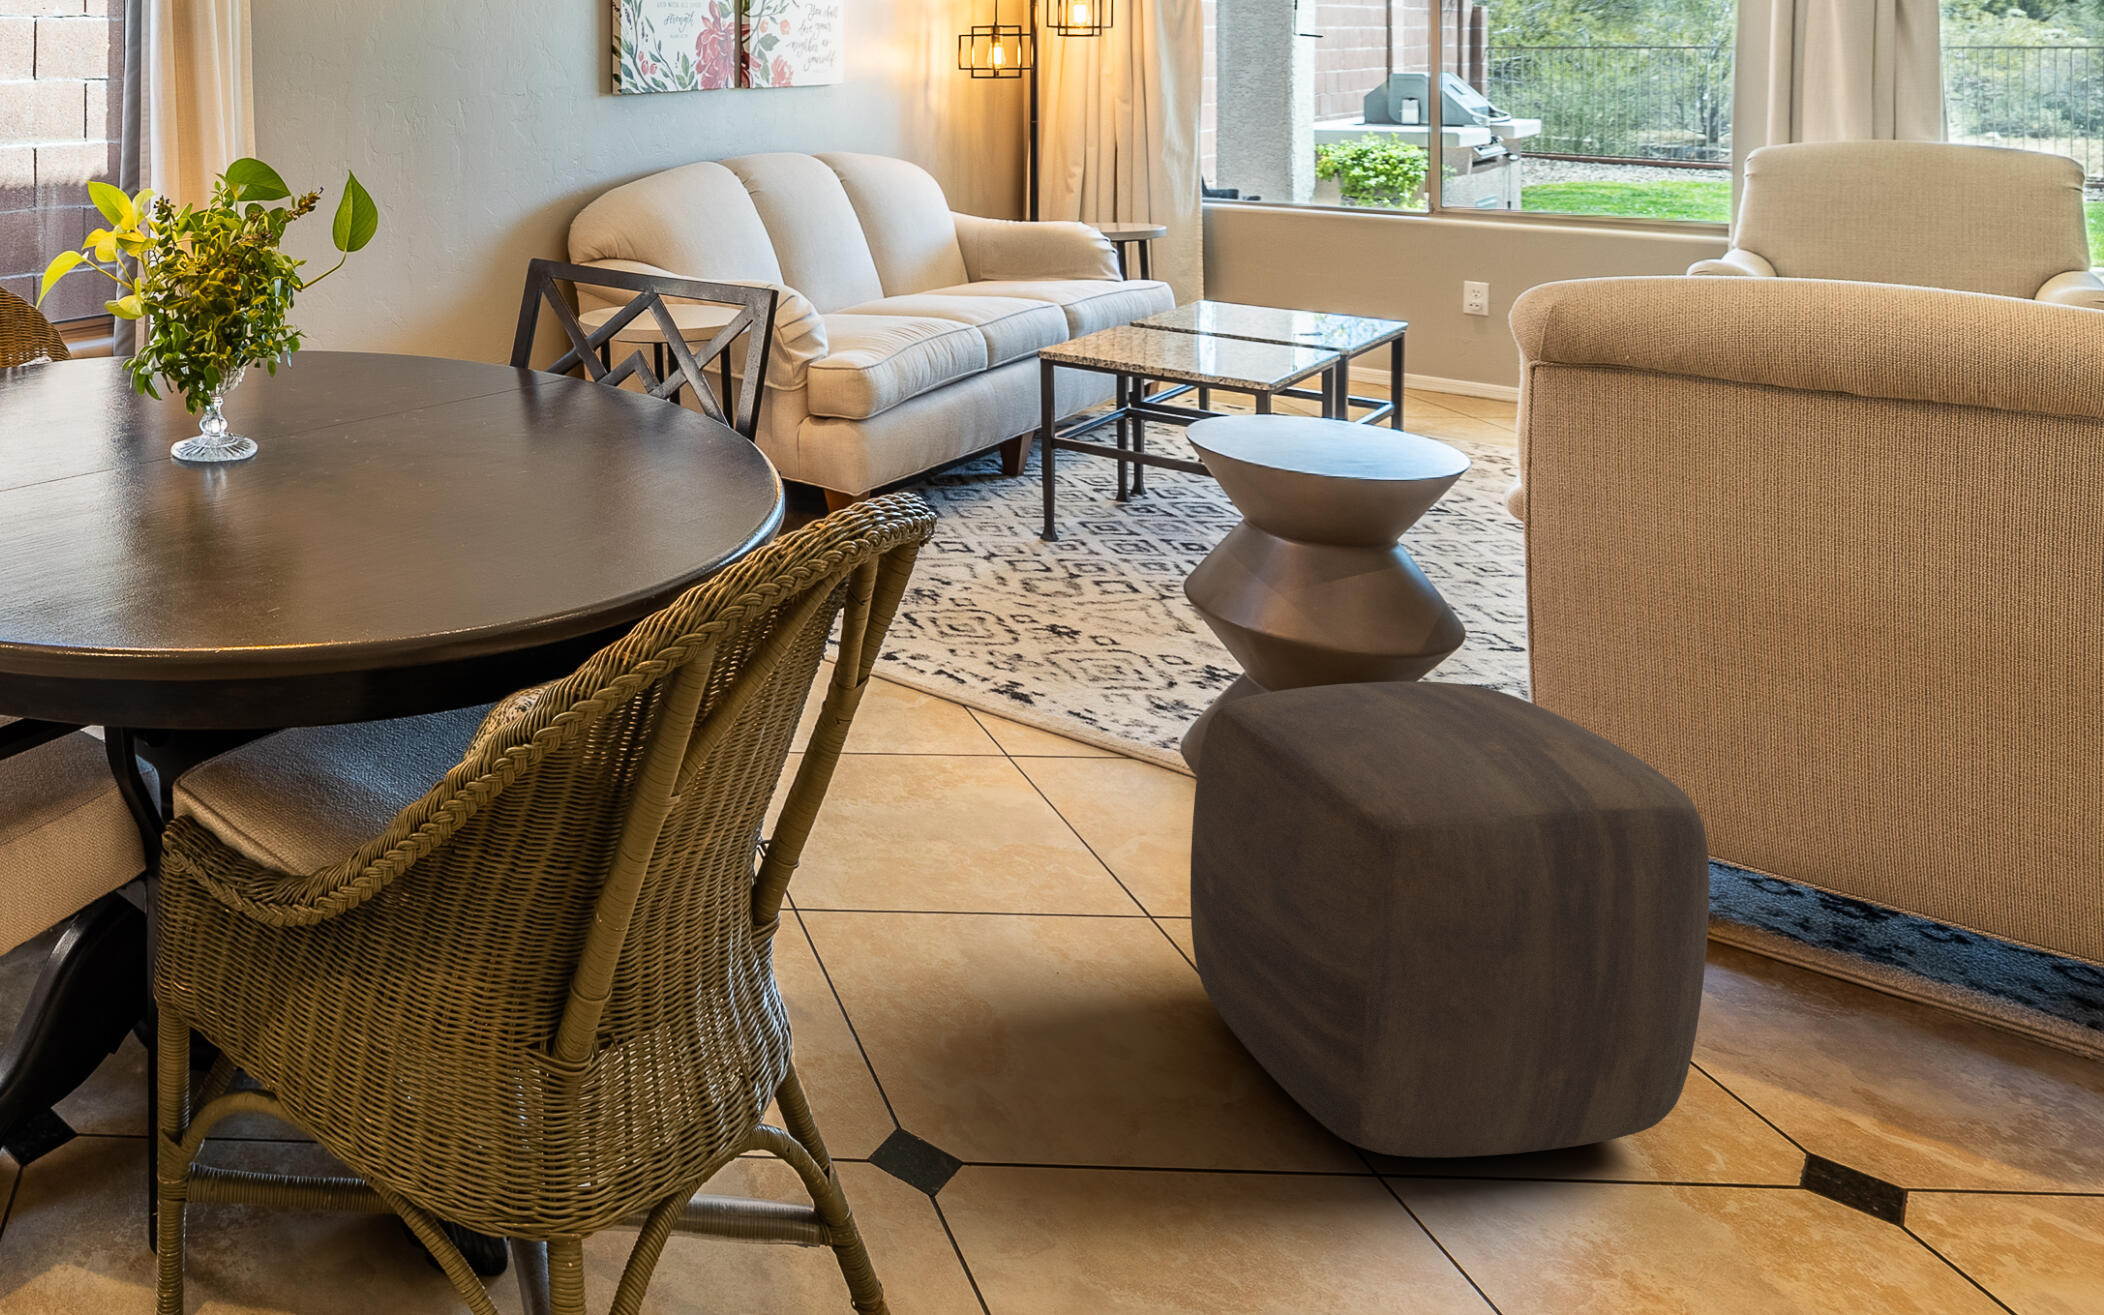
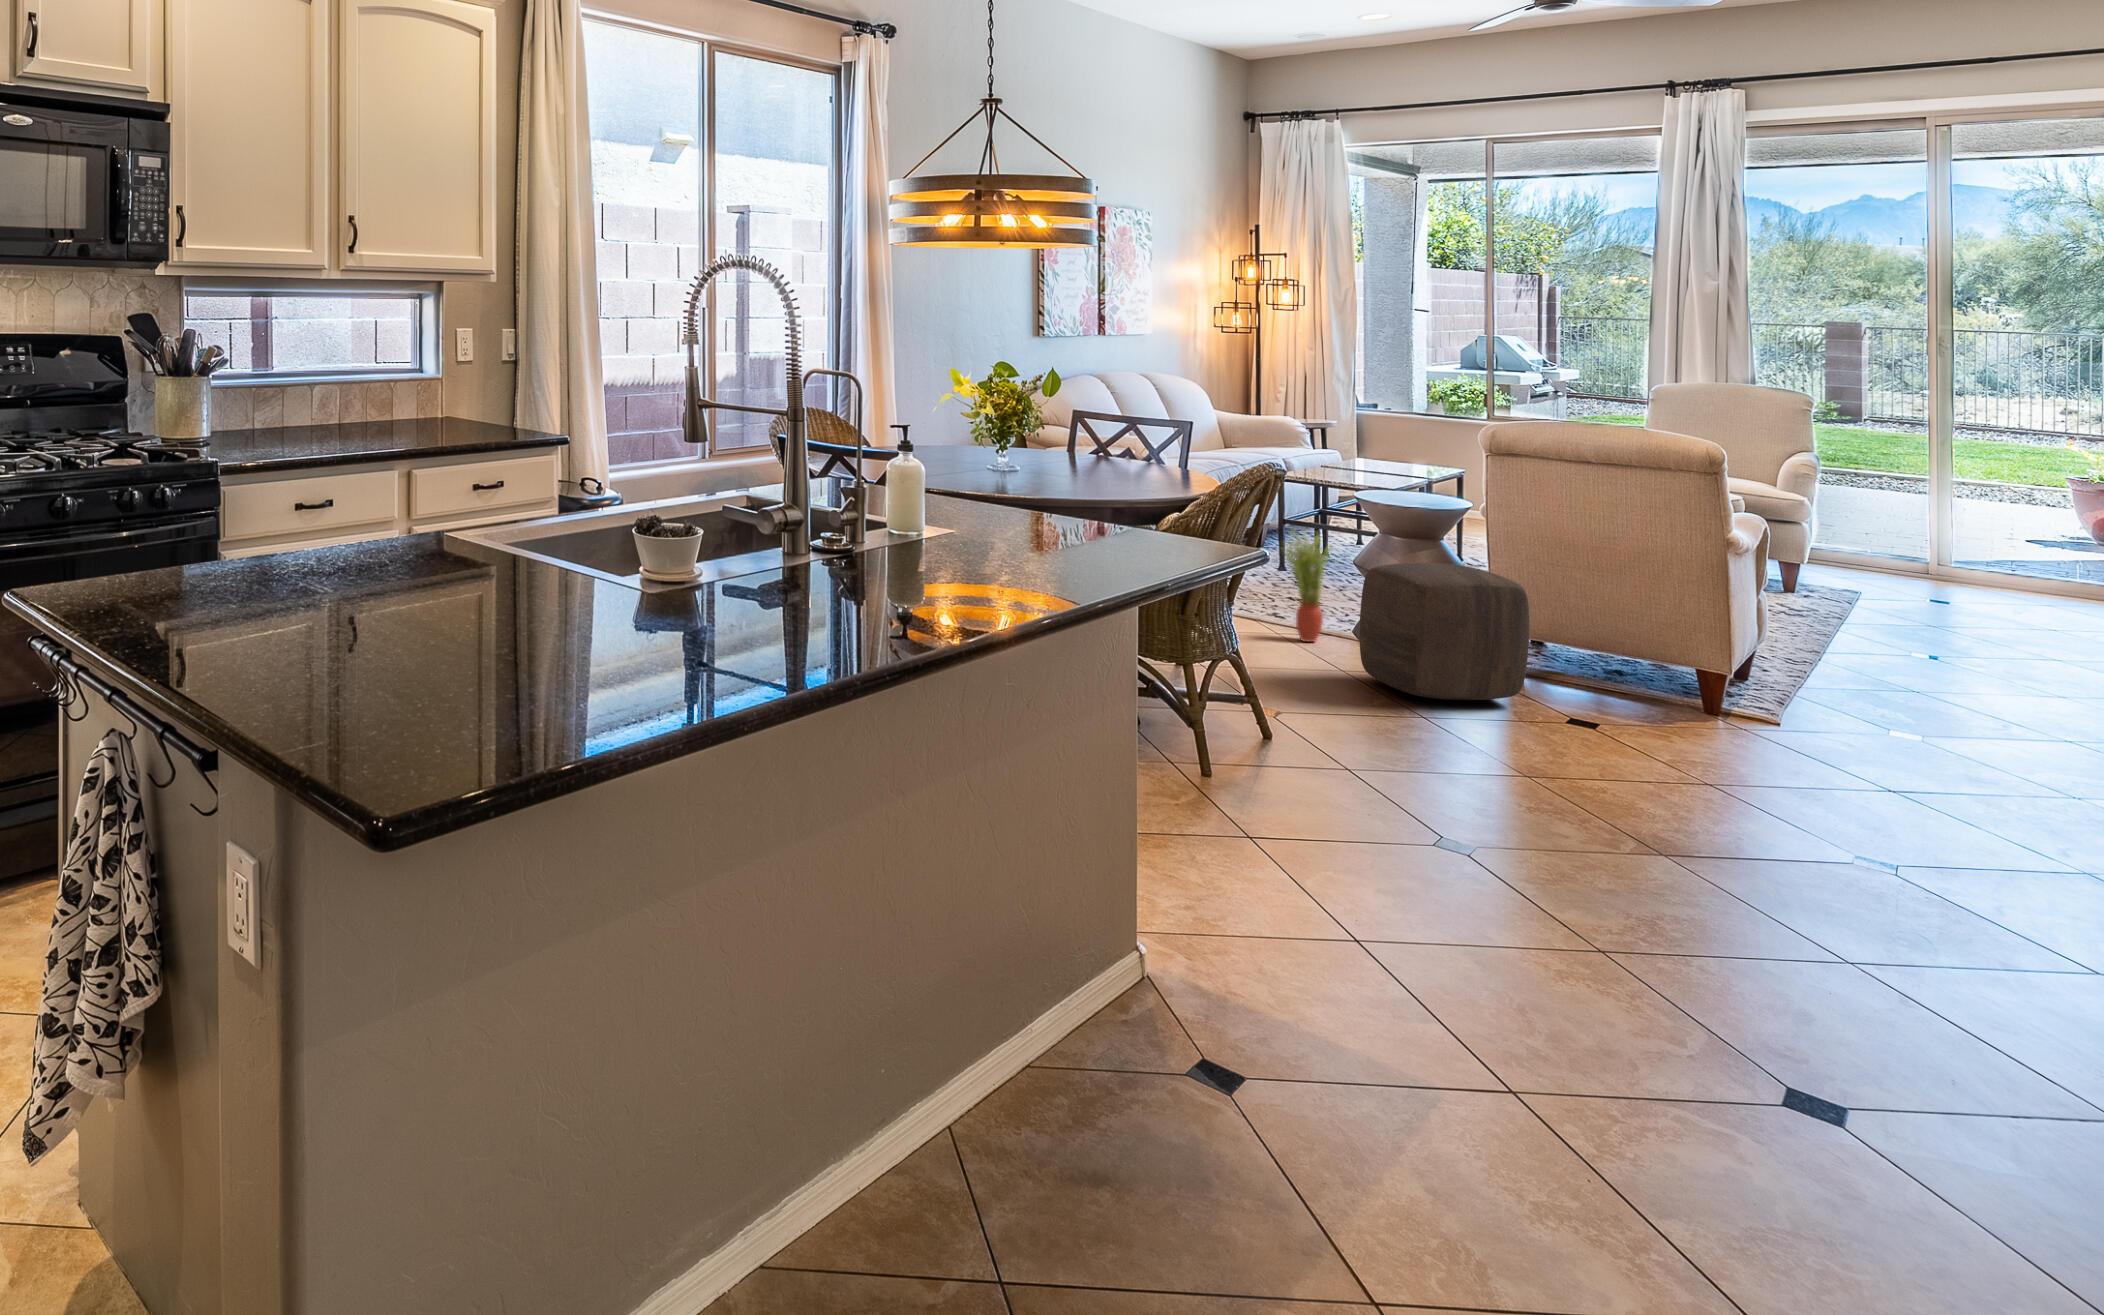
potted plant: none [1005,528,1131,806] -> present [1282,530,1331,642]

